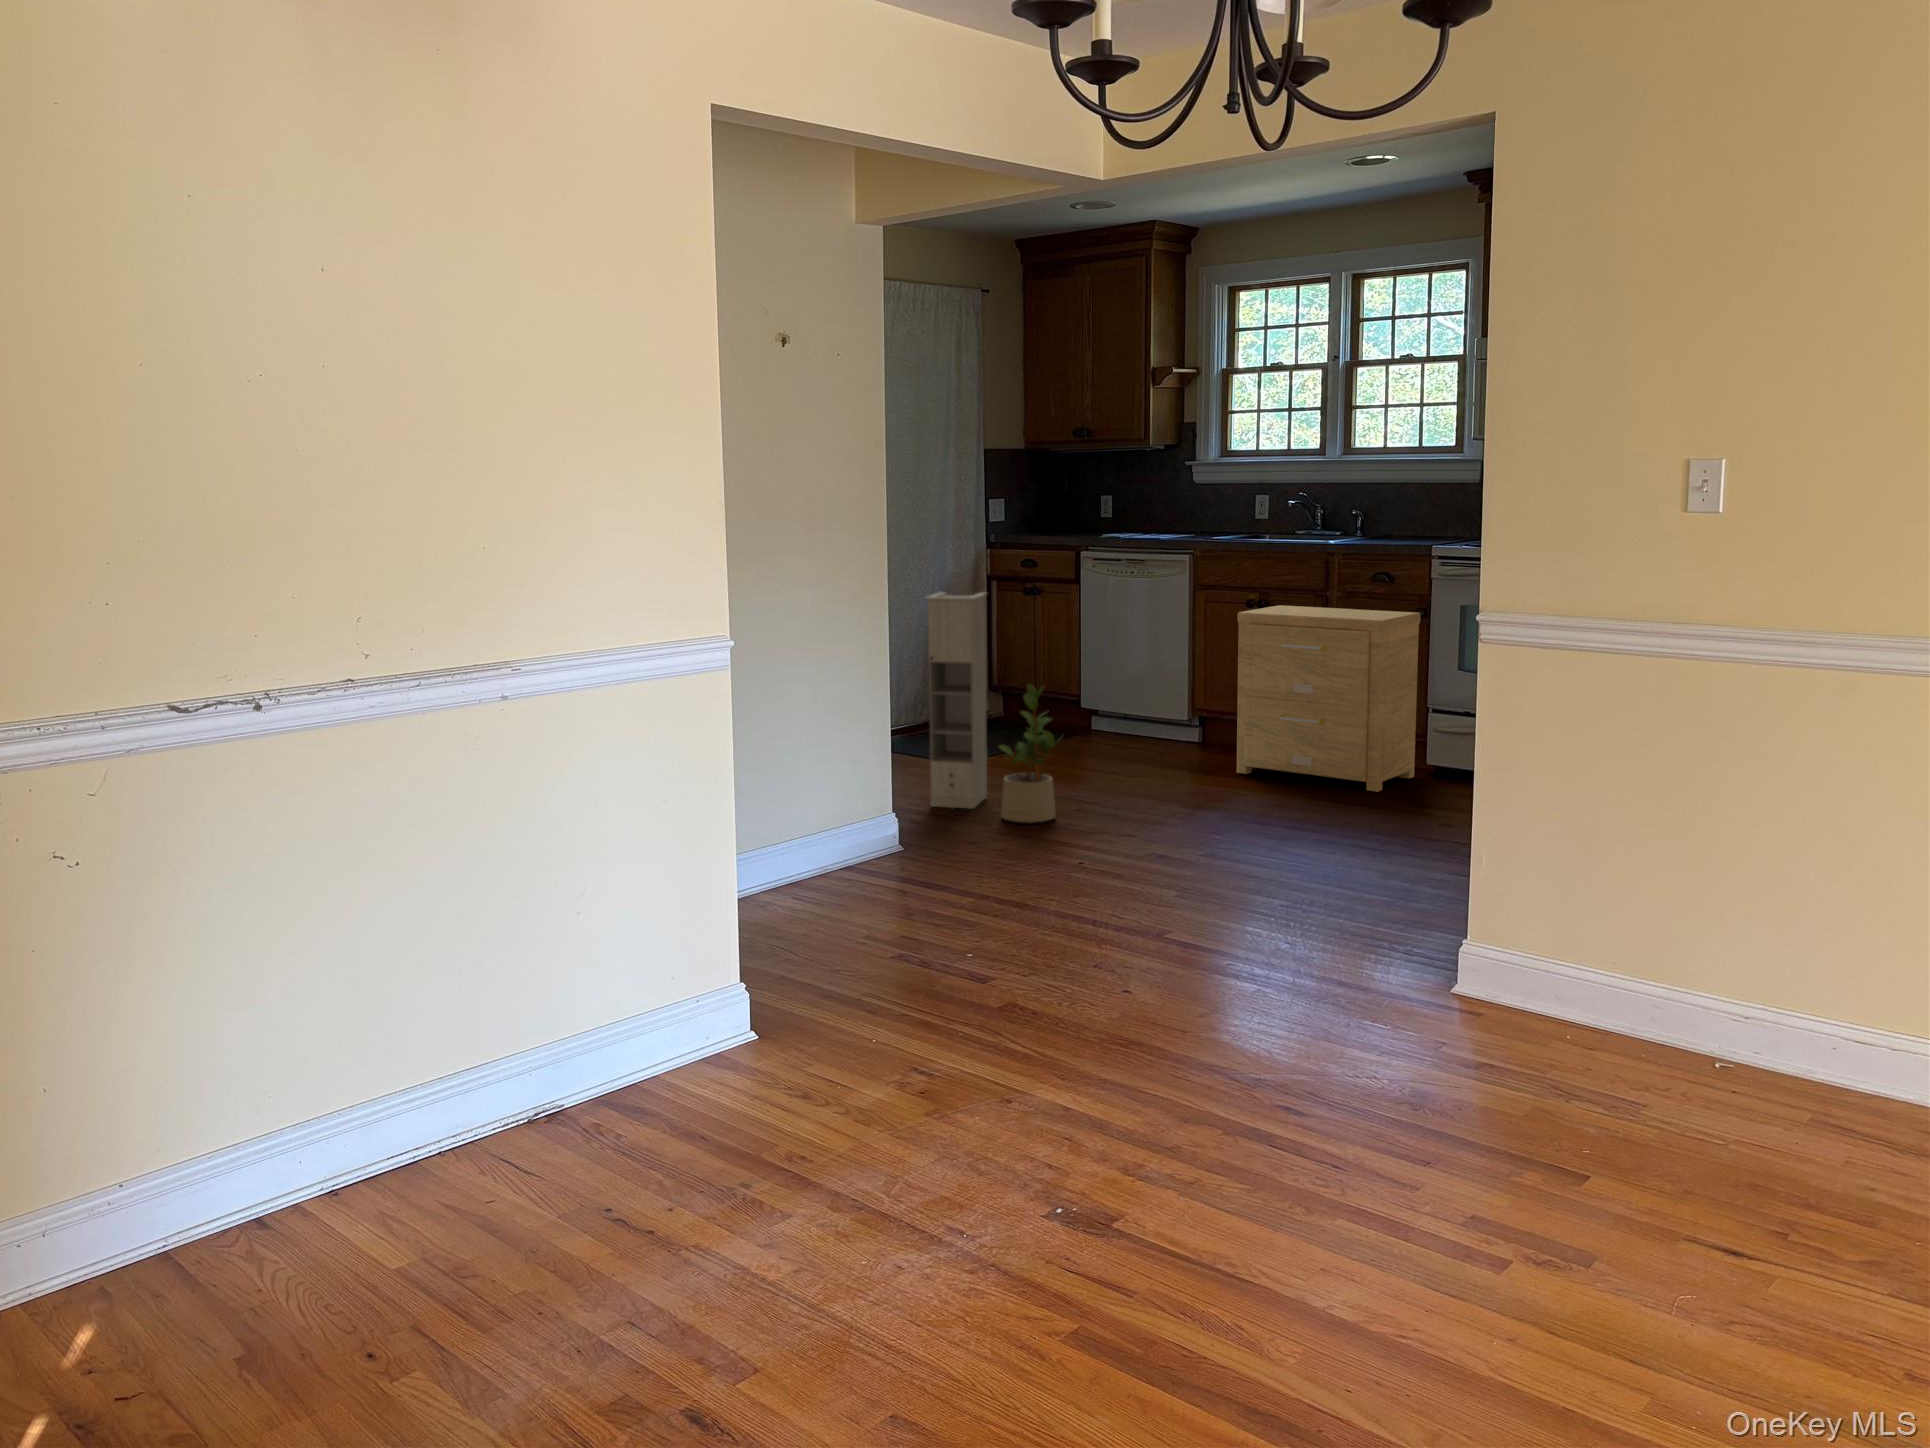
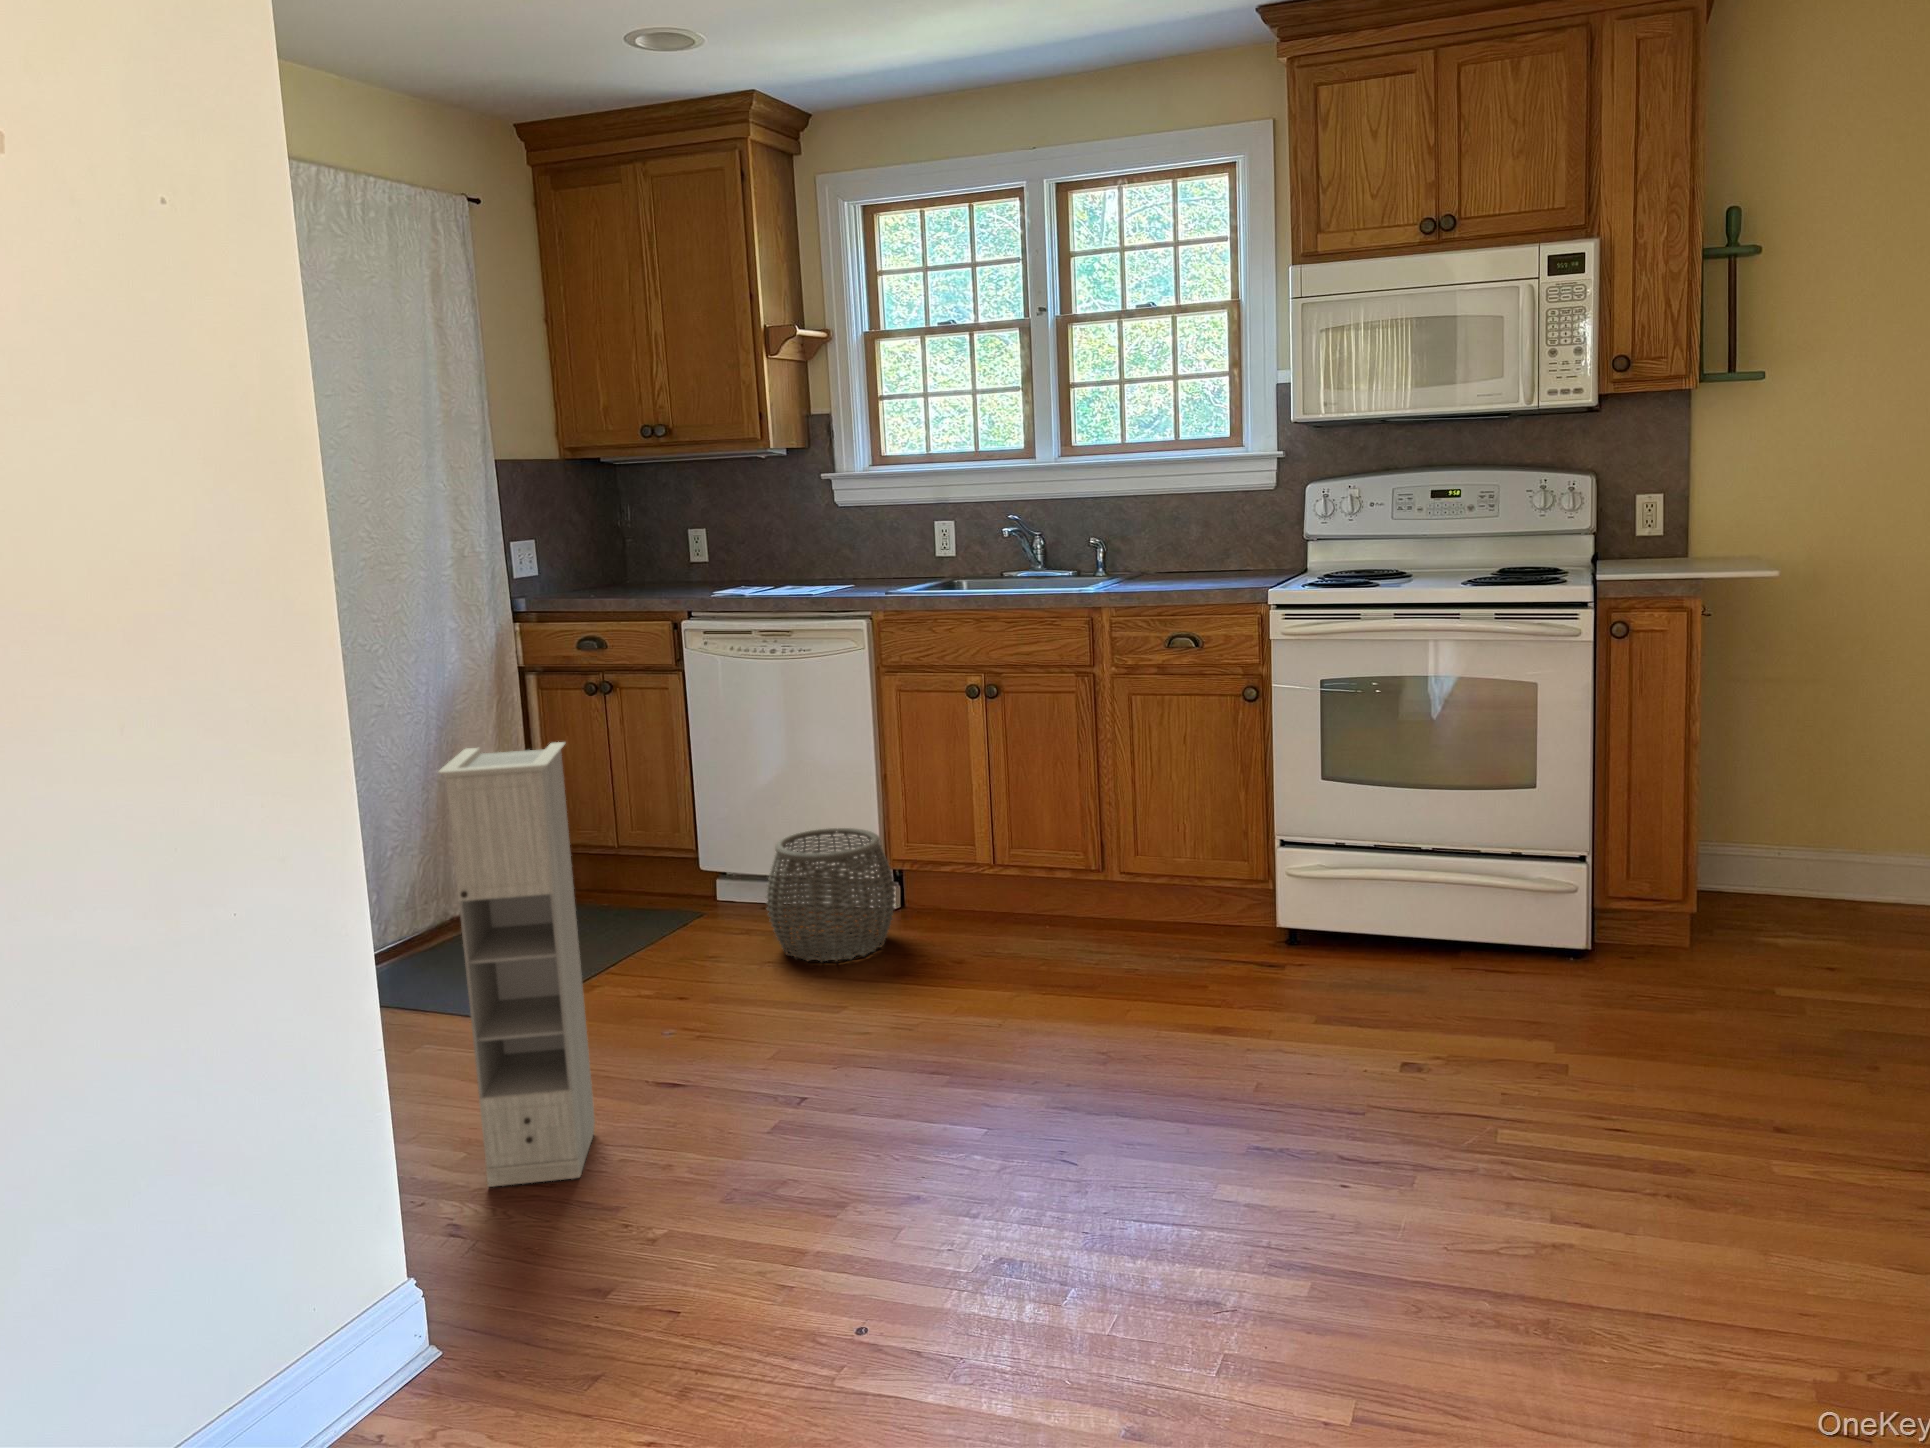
side table: present [1237,605,1420,792] -> none [983,696,1258,995]
woven basket: none [1110,682,1191,758] -> present [766,828,895,962]
potted plant: present [999,684,1055,823] -> none [627,931,765,1216]

